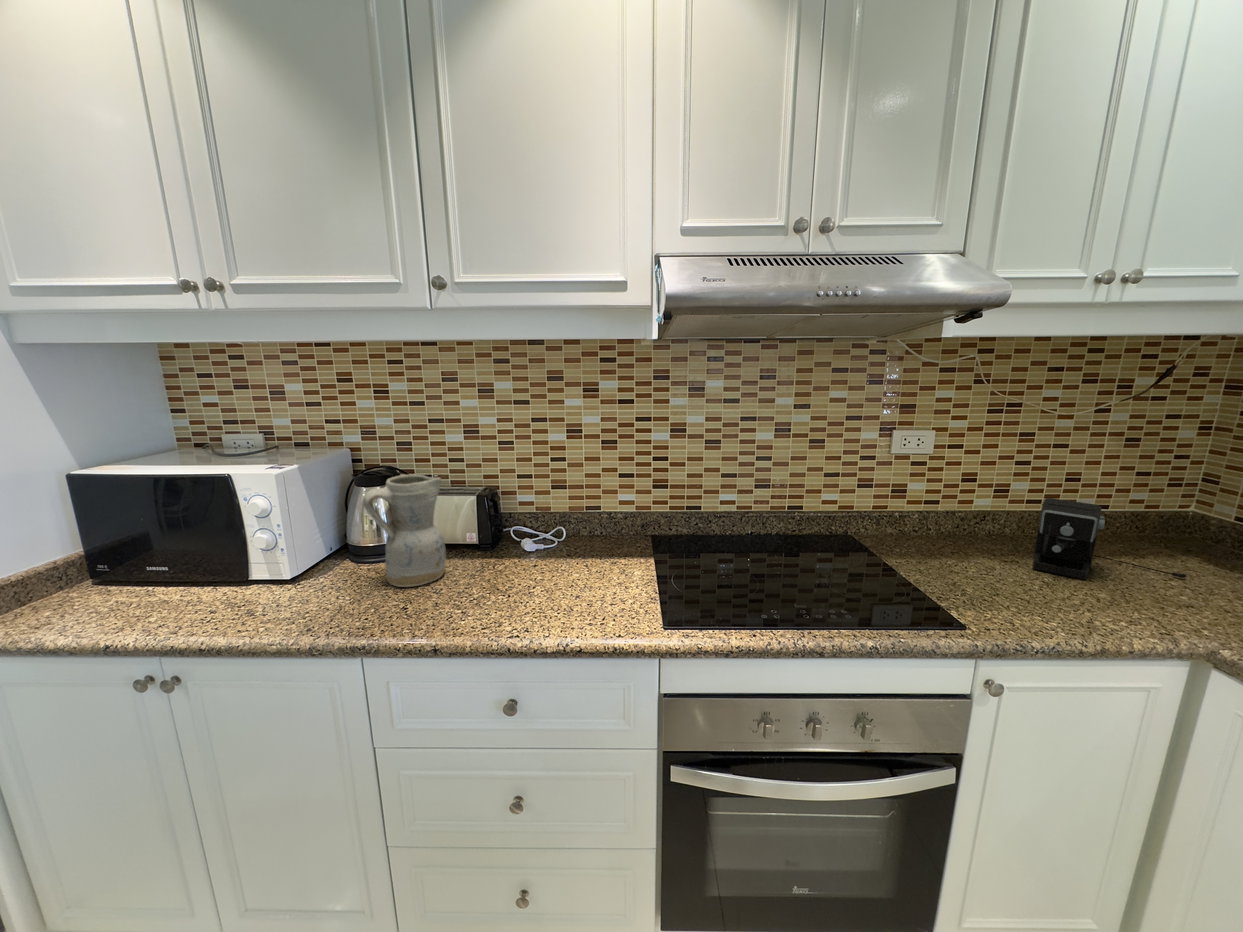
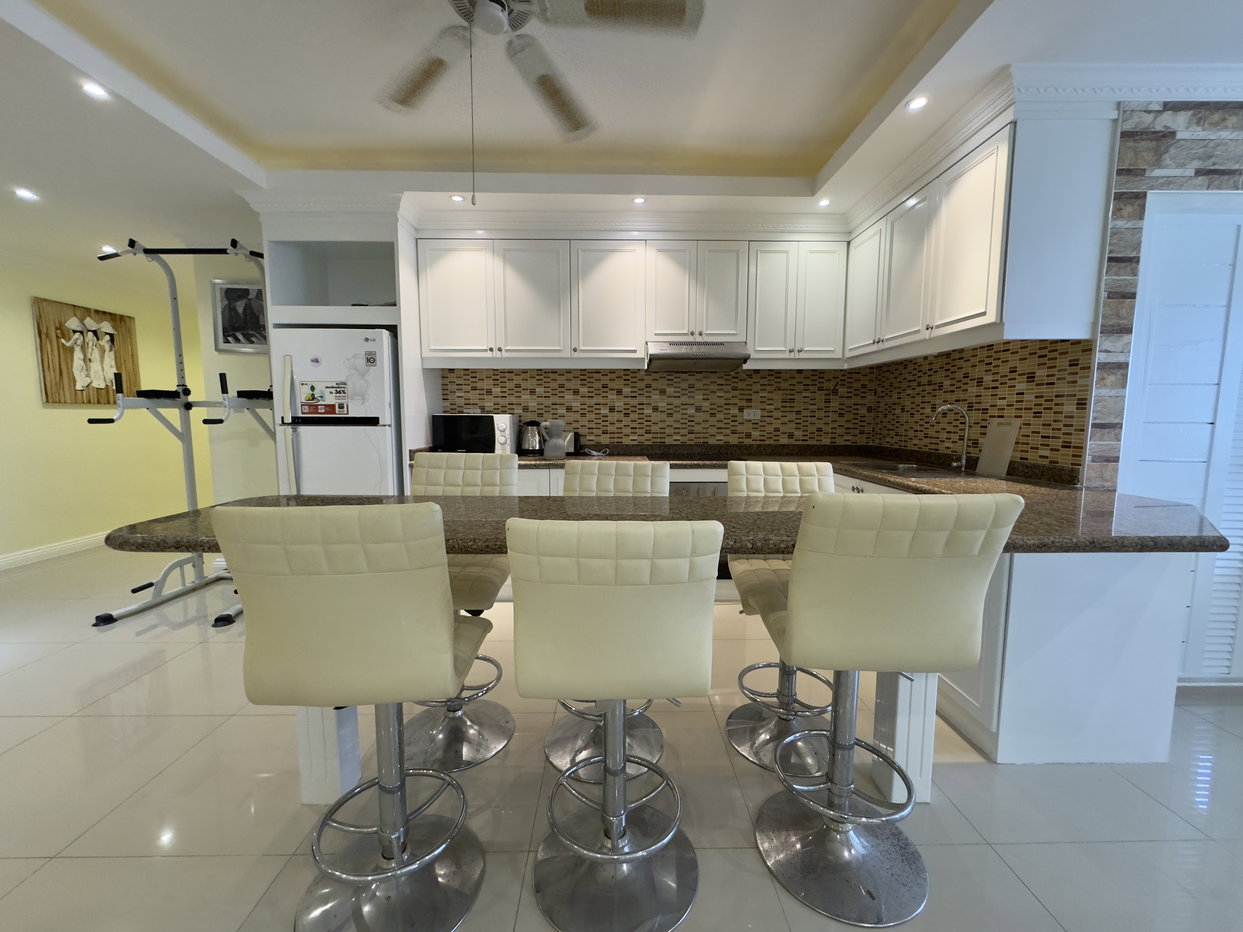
coffee maker: present [1033,498,1187,580] -> none [790,433,842,459]

